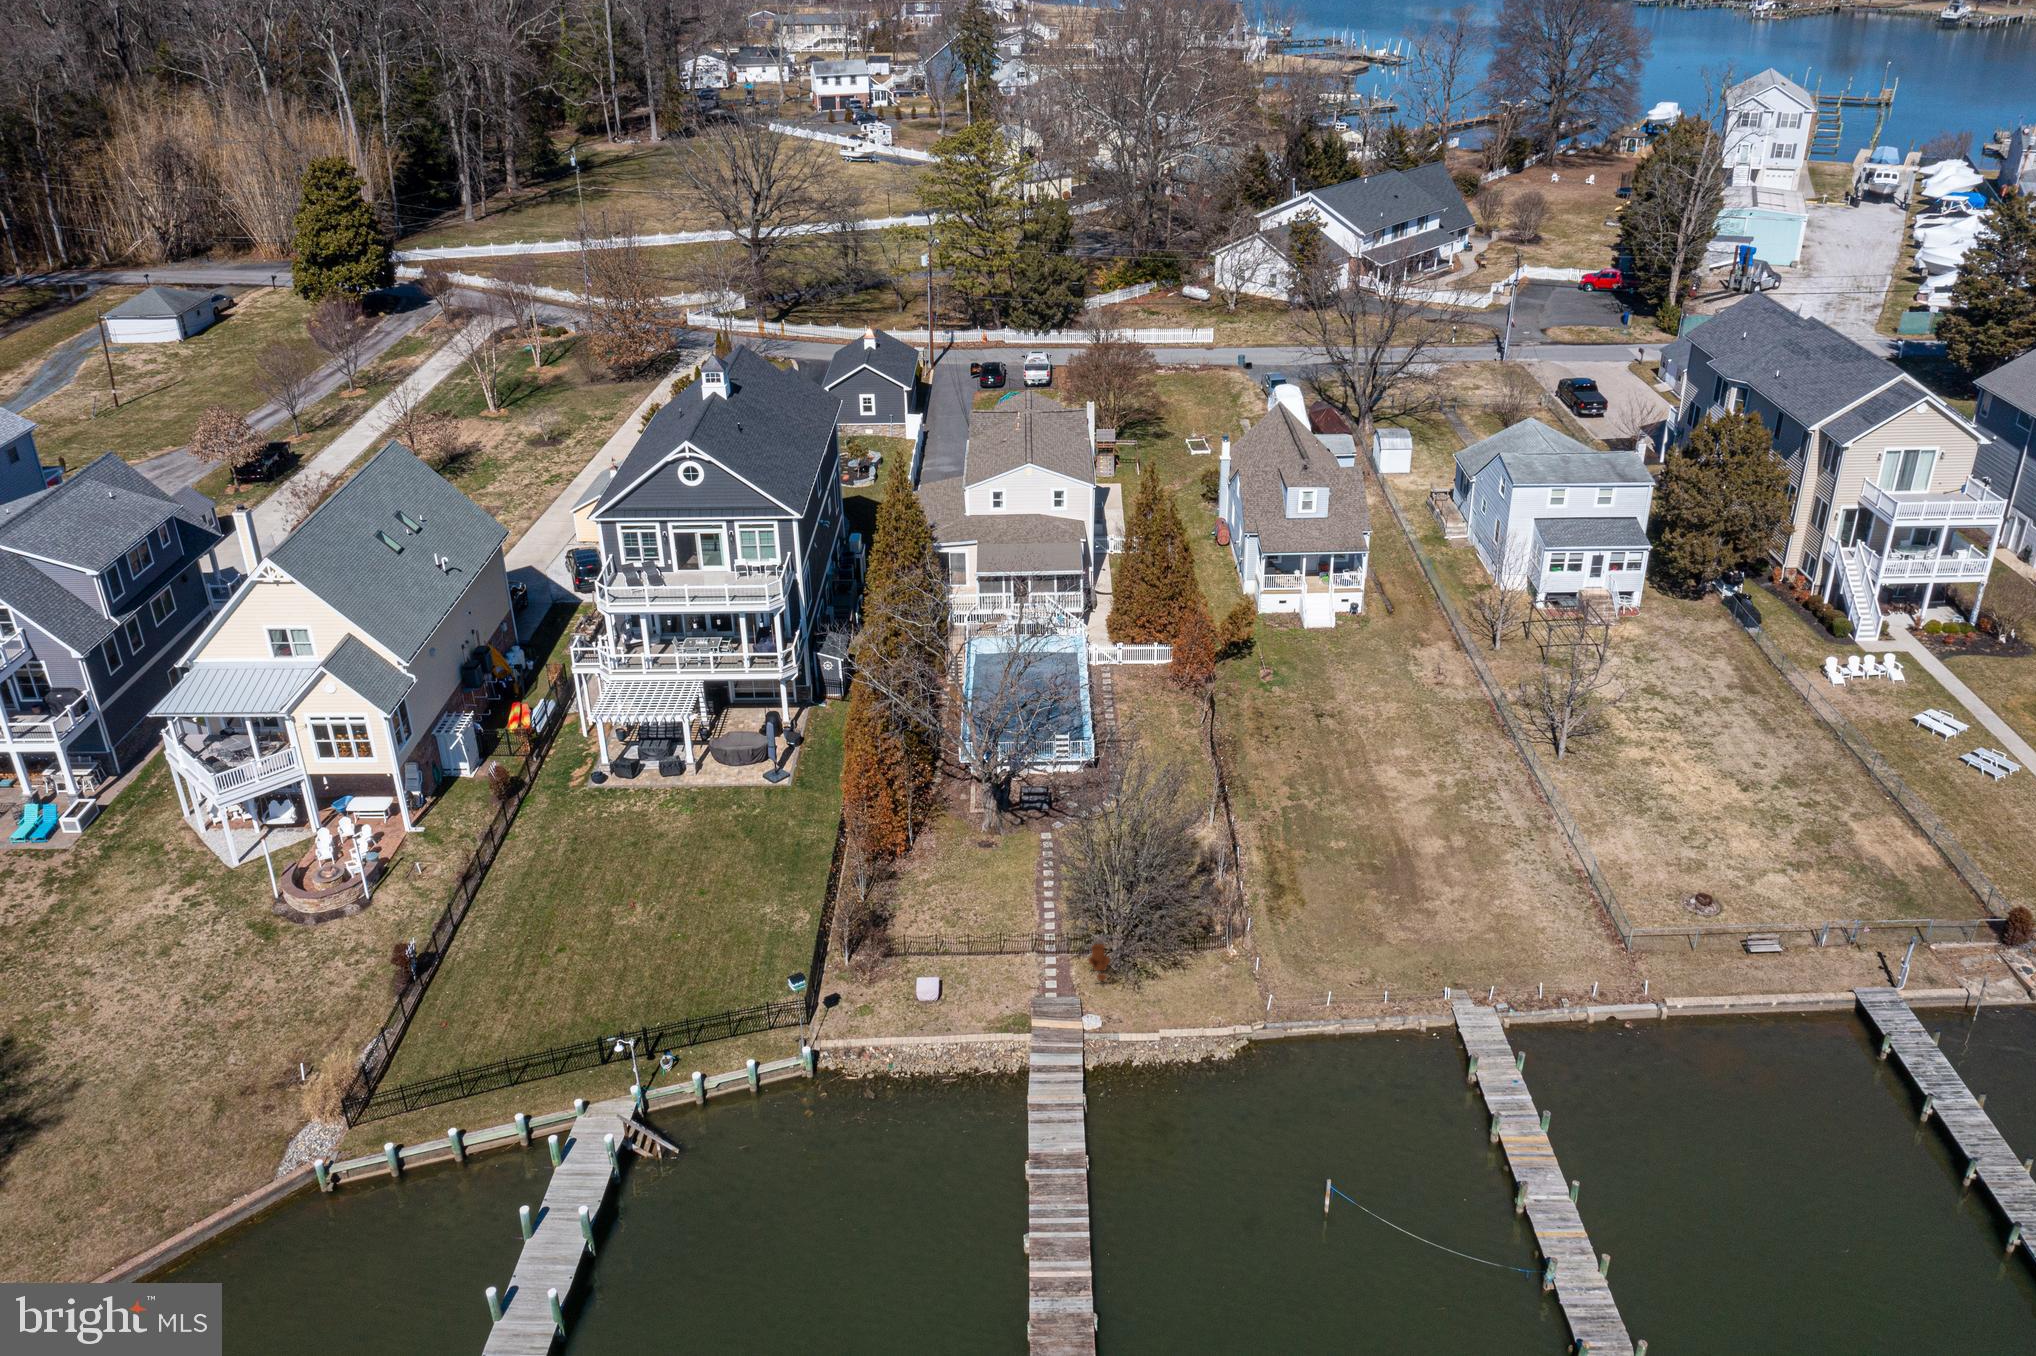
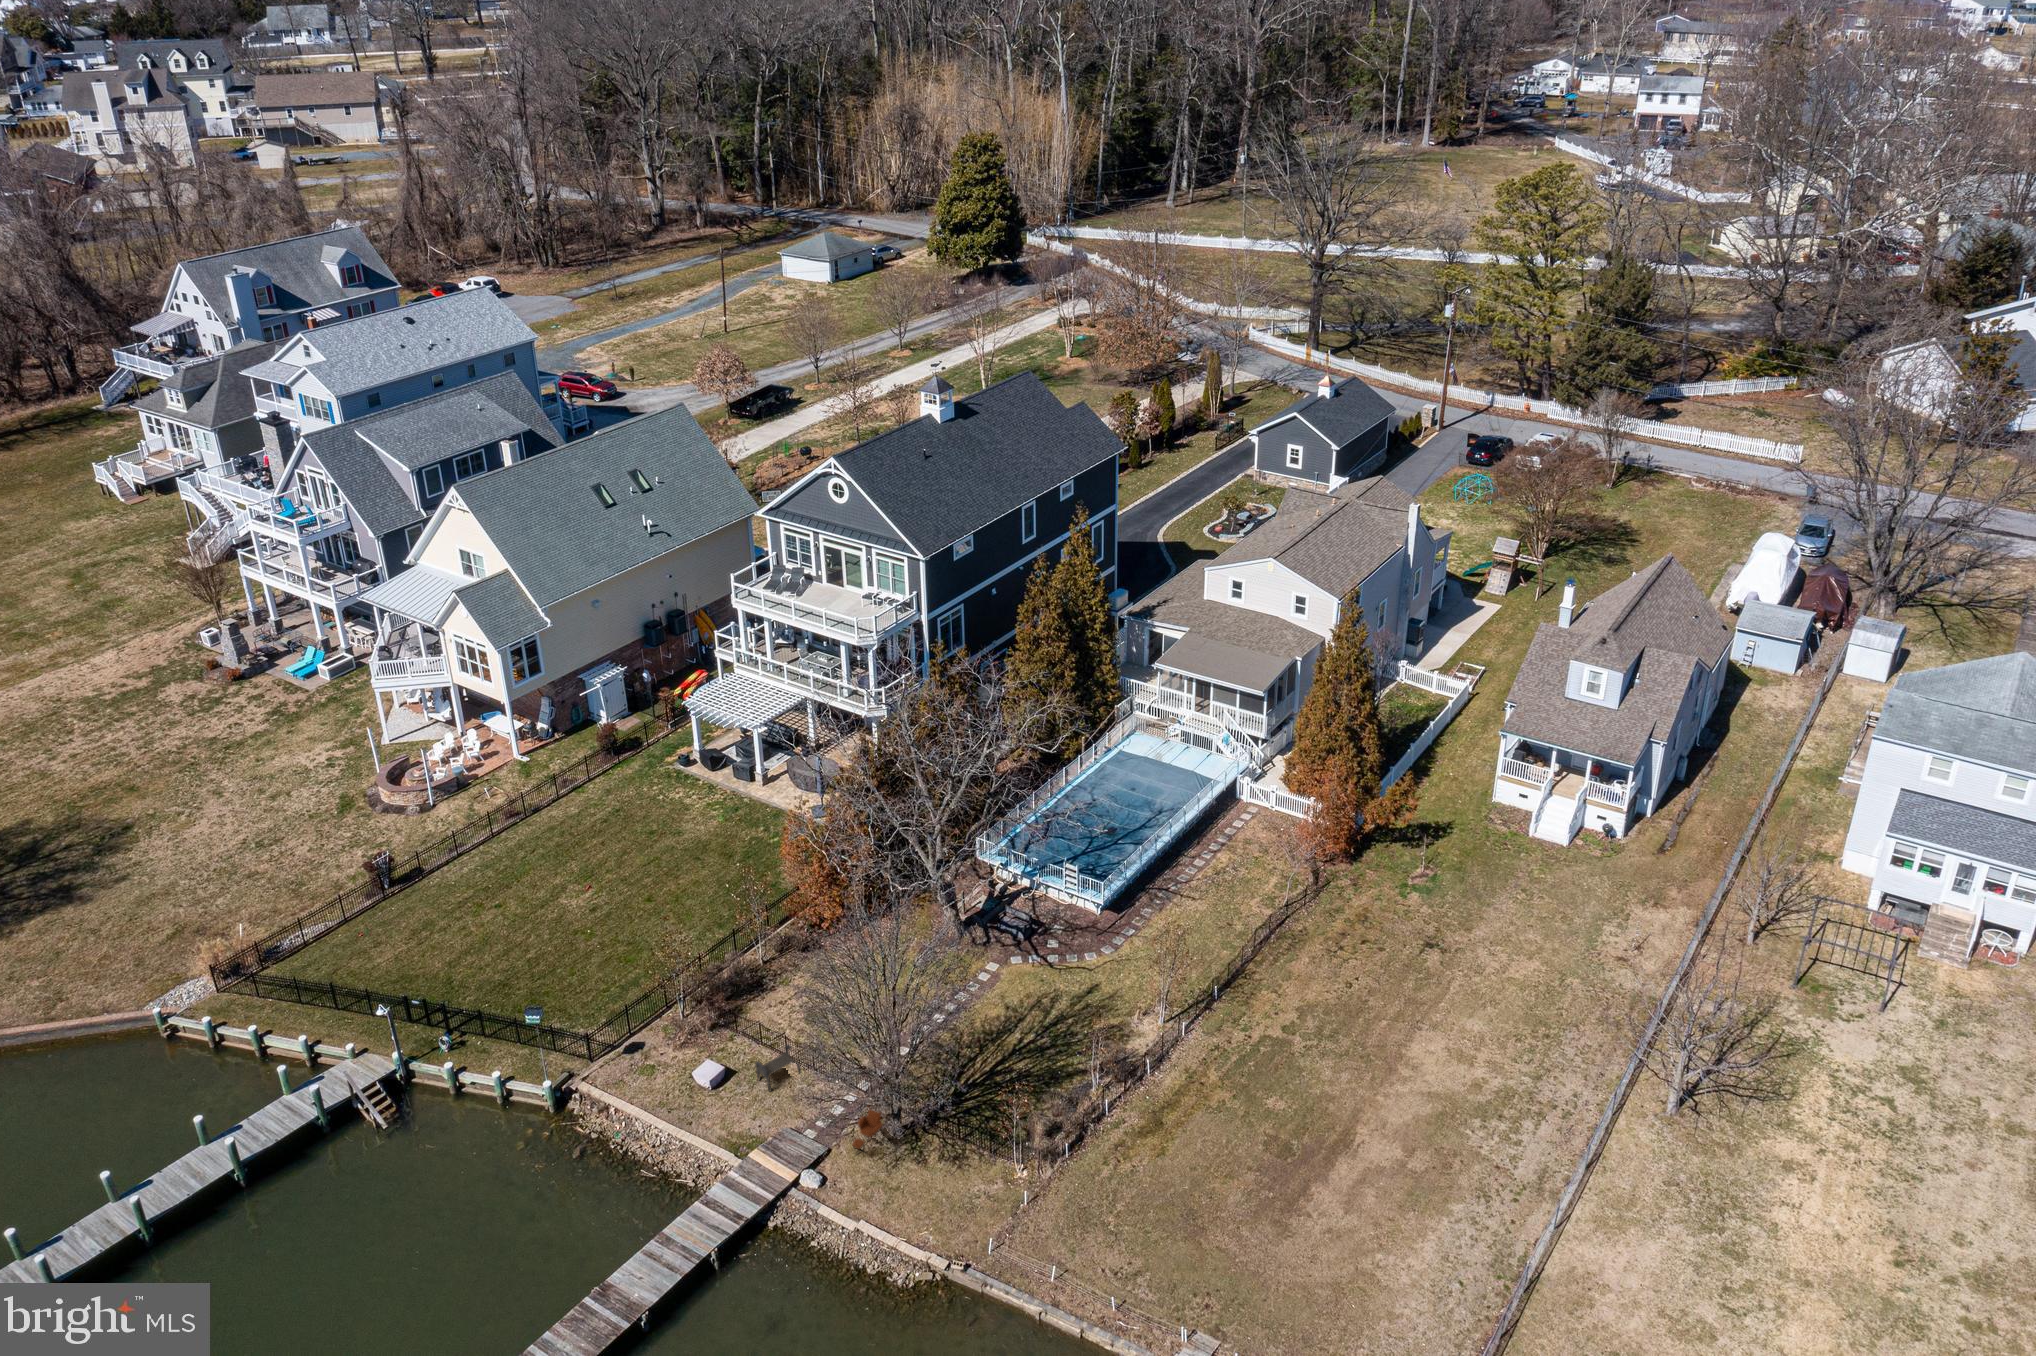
bench: none [969,936,999,979] -> present [755,1044,801,1091]

